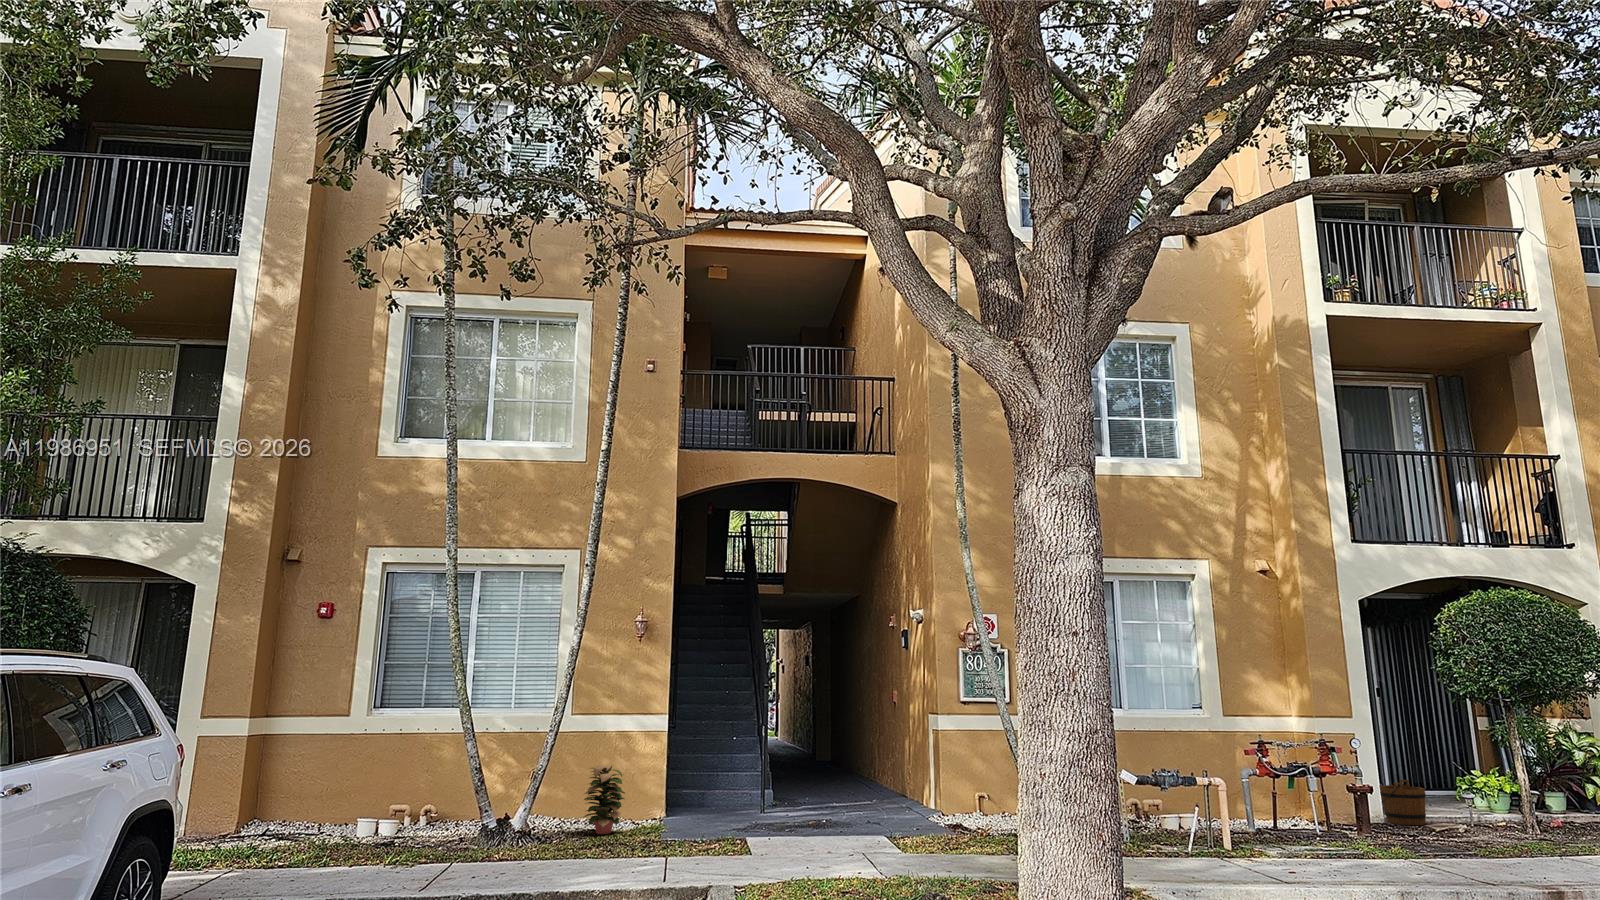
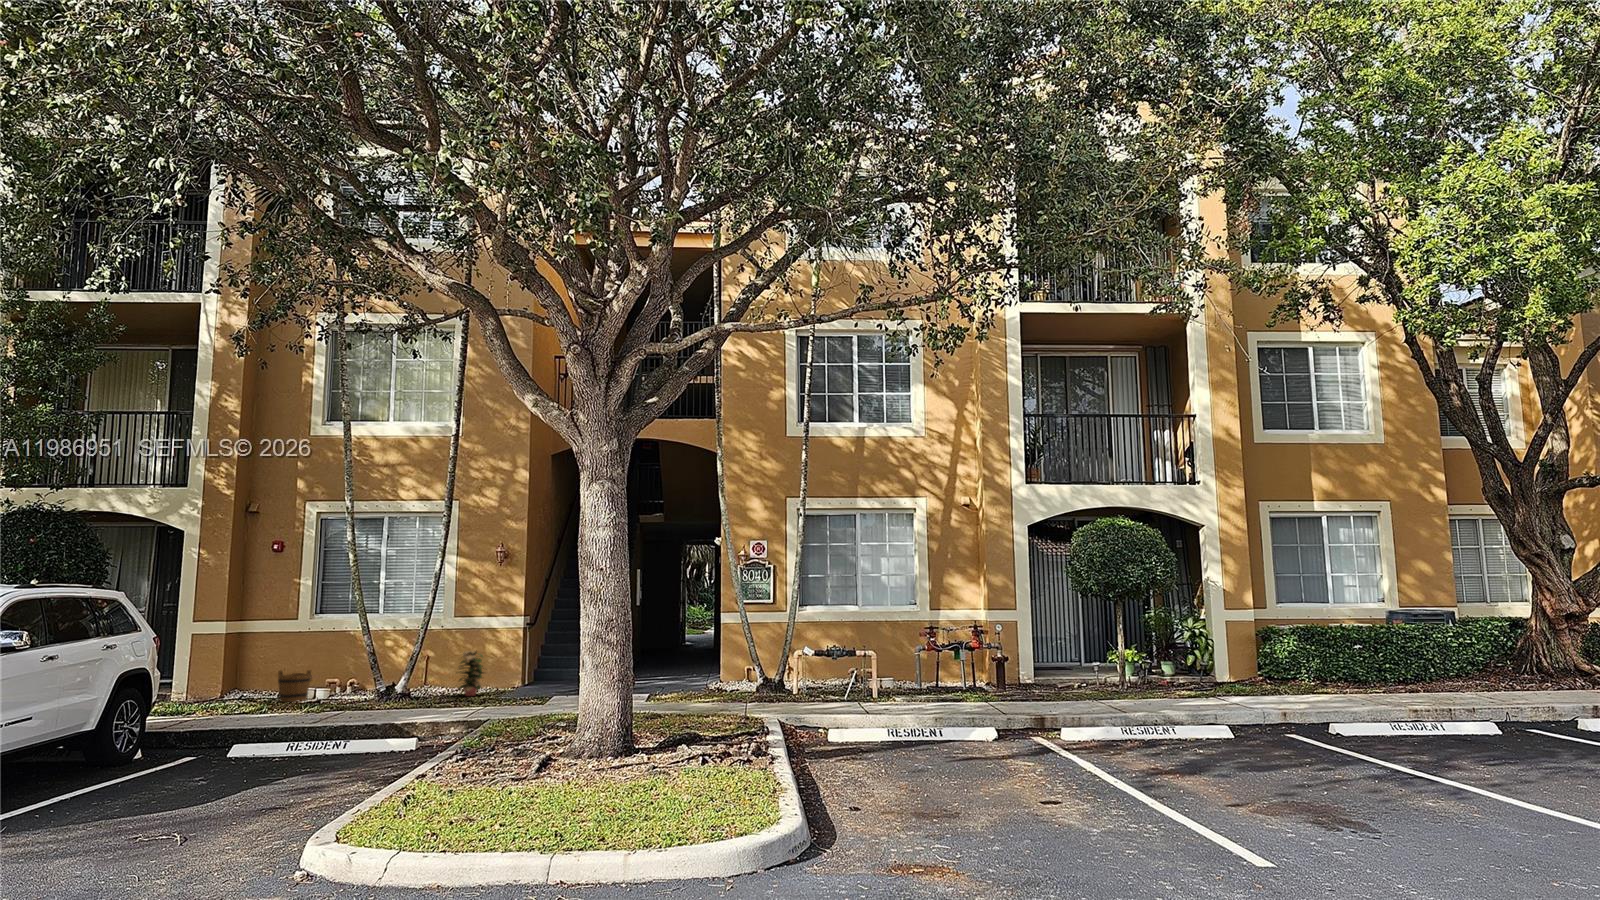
bucket: present [1379,780,1426,825] -> present [278,670,311,702]

